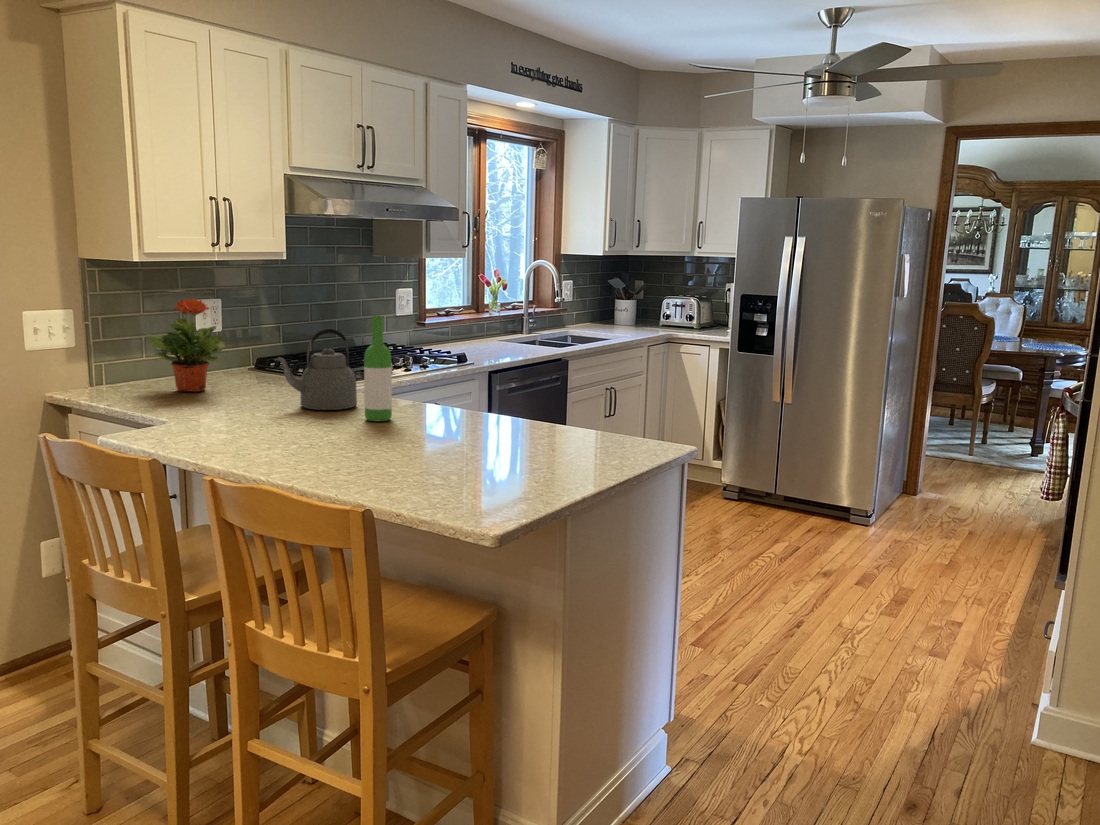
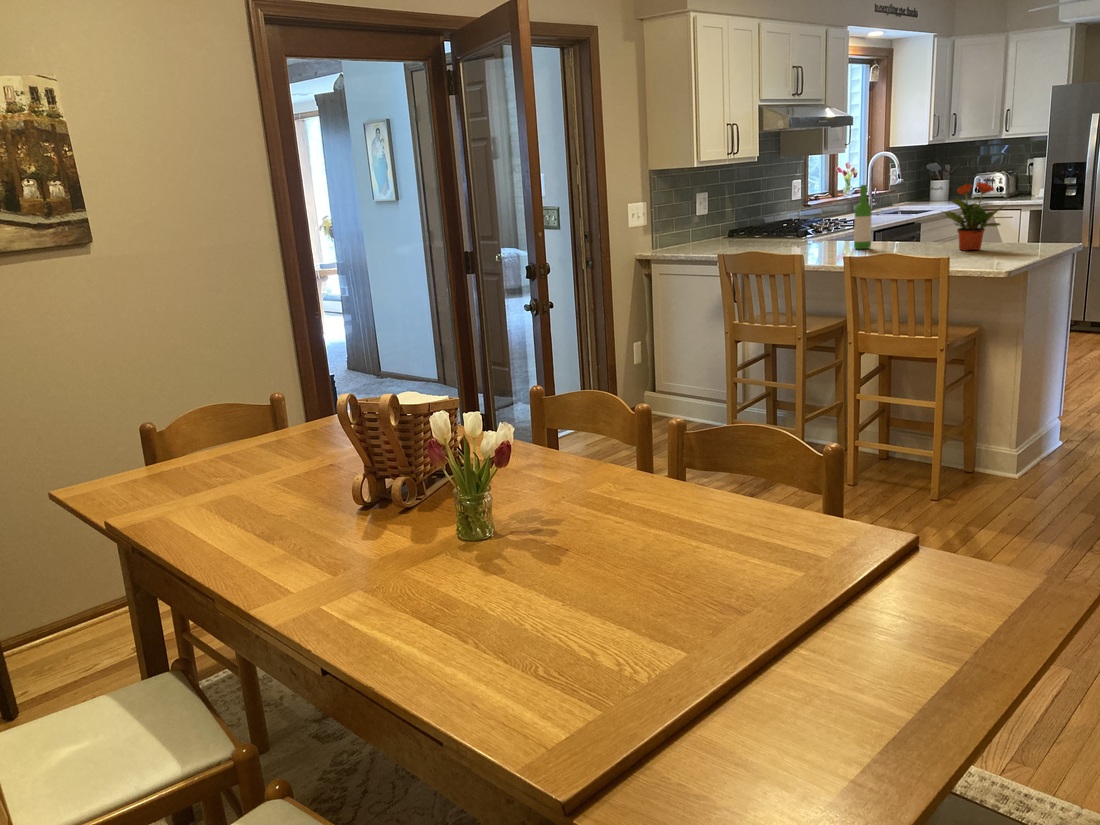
potted plant: present [146,299,225,392] -> present [943,182,1003,251]
kettle: present [274,328,357,410] -> none [793,198,838,247]

